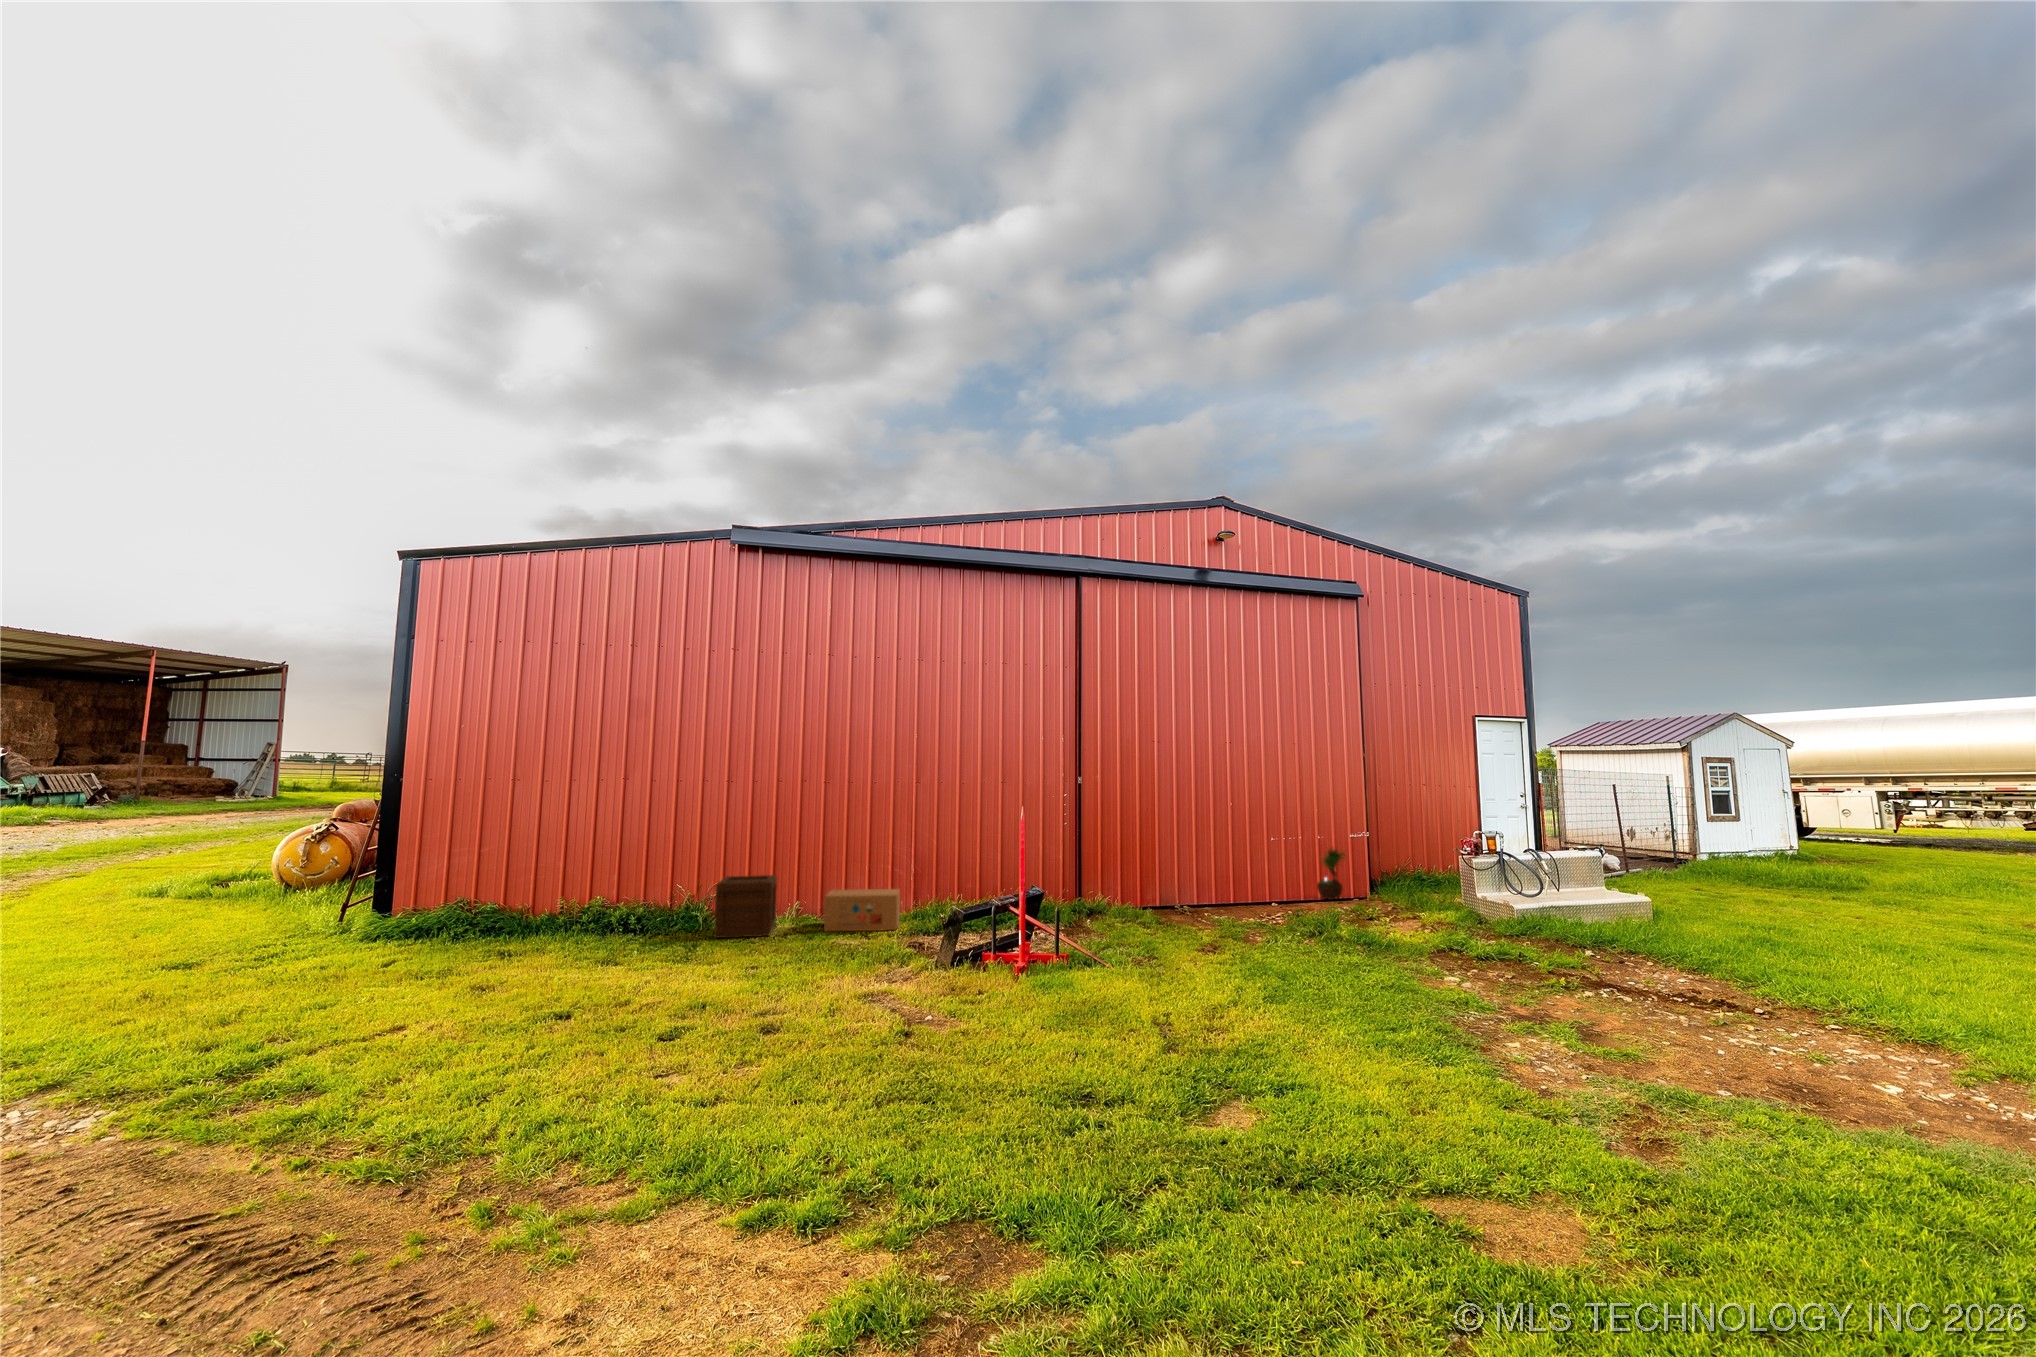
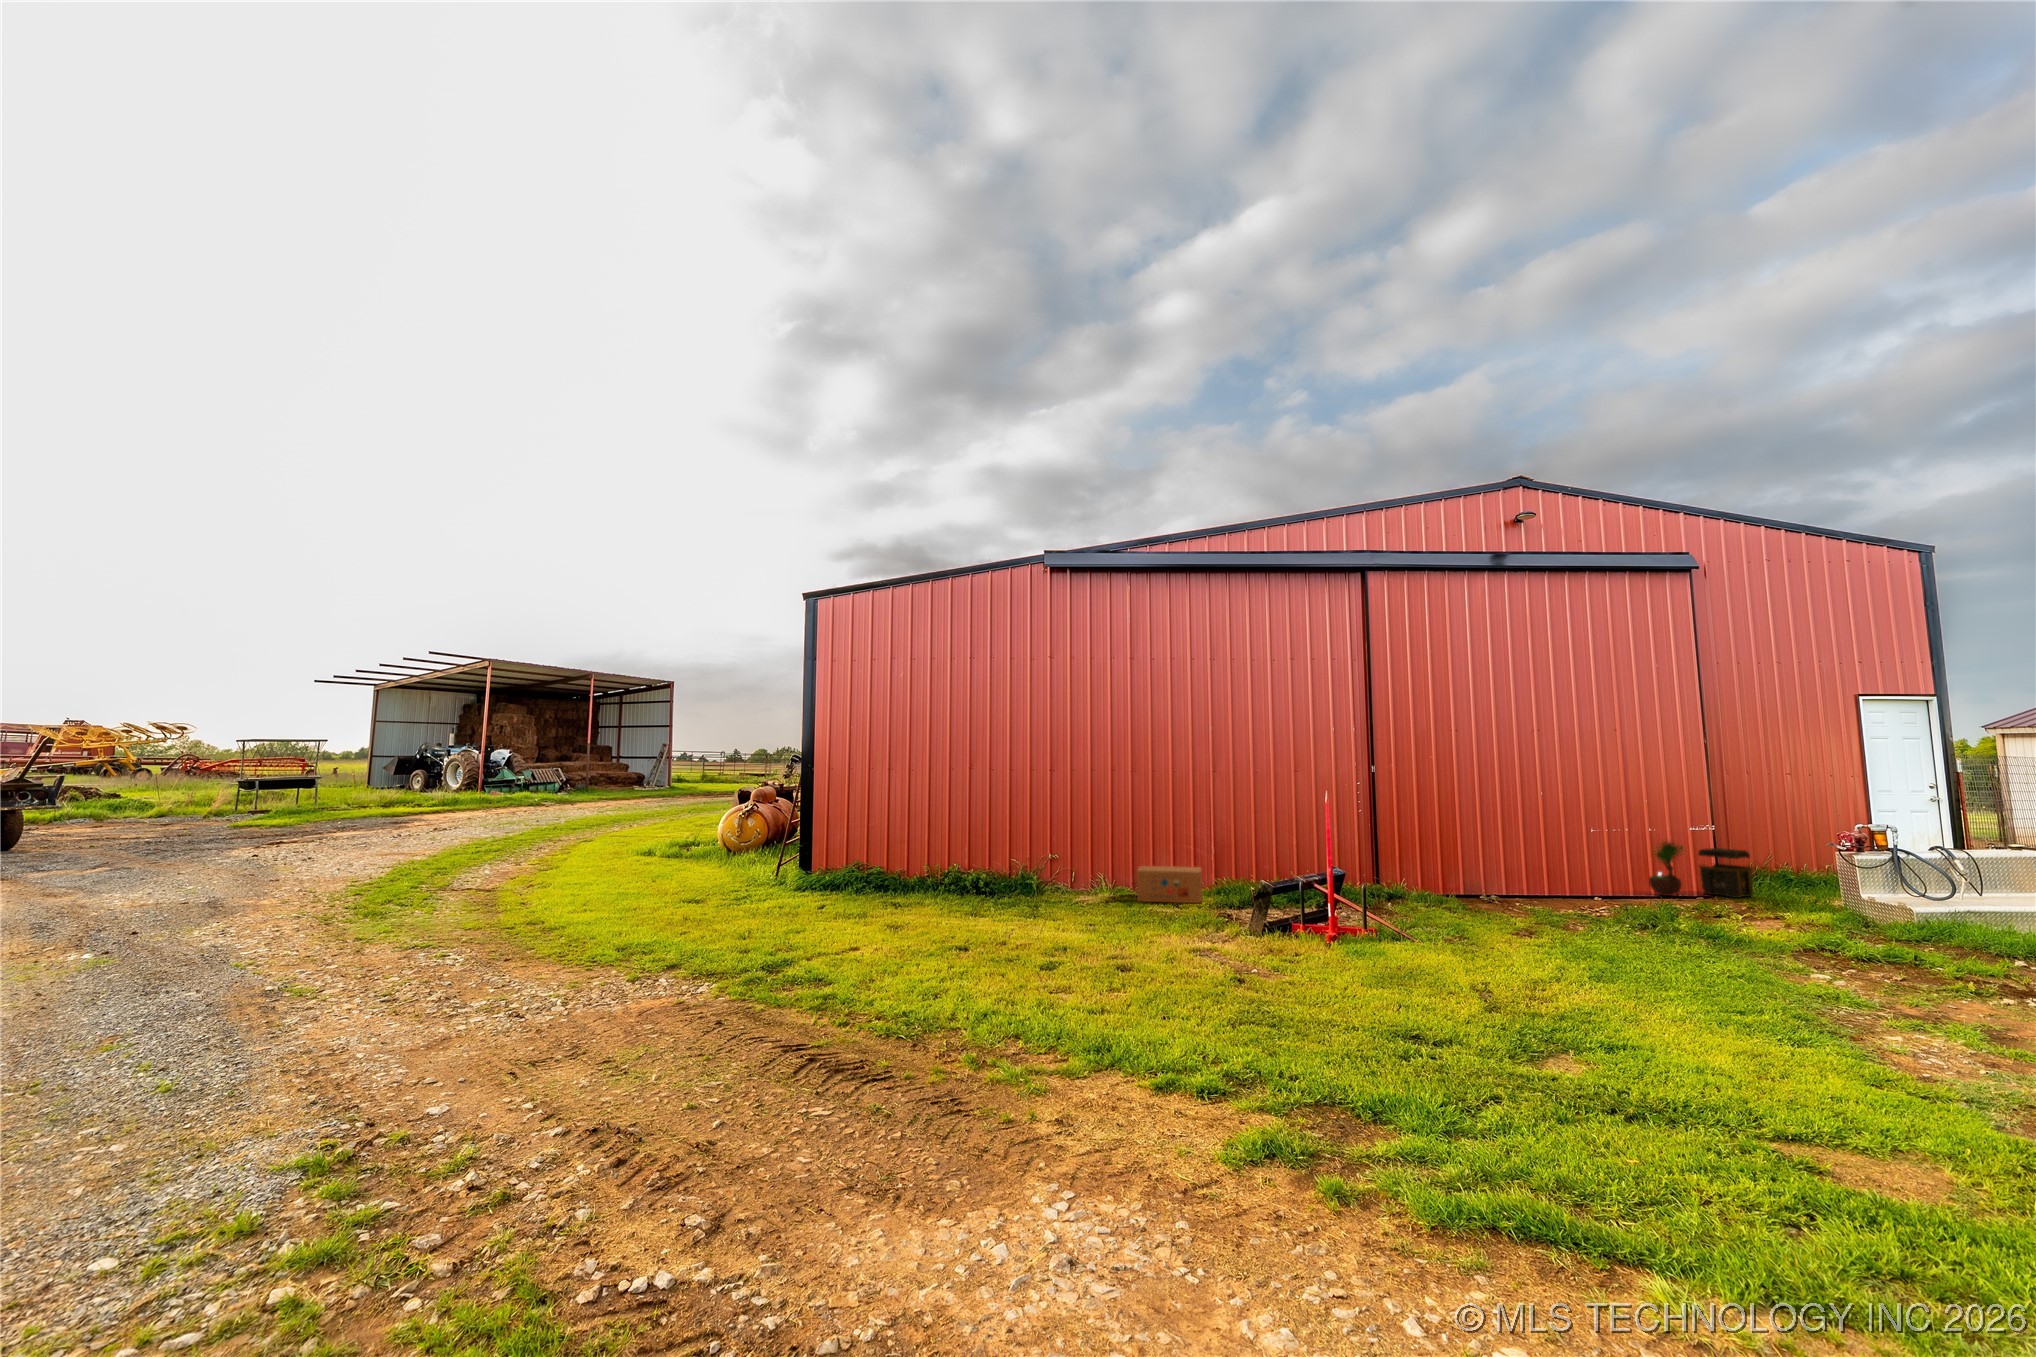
toolbox: none [1356,853,1397,899] -> present [1698,848,1754,898]
wooden crate: present [714,875,777,938] -> none [1047,851,1094,903]

